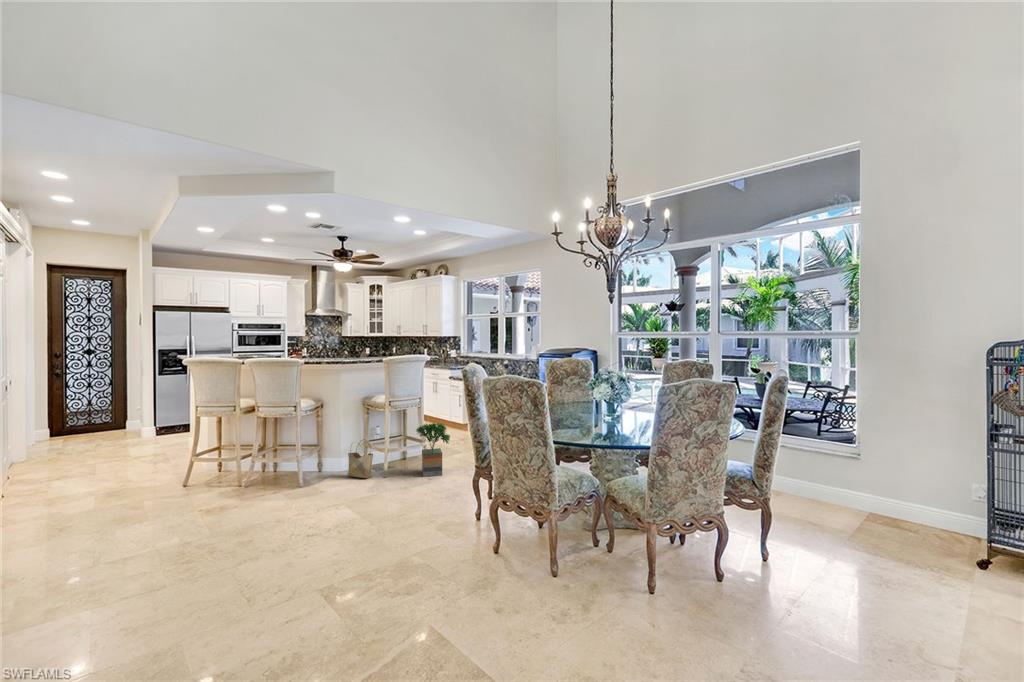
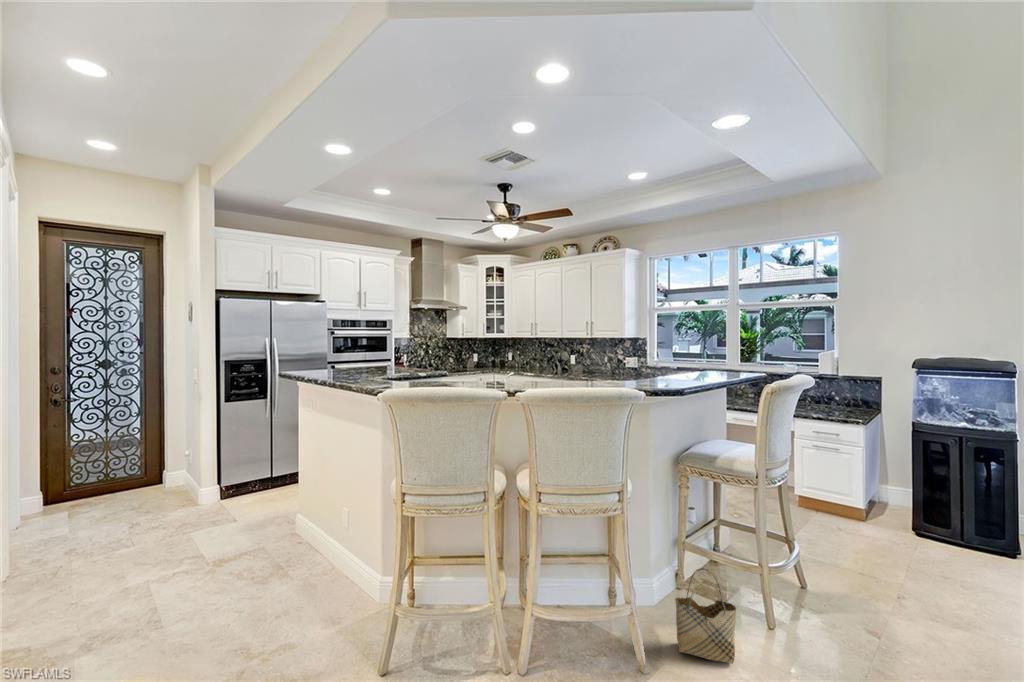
potted tree: present [416,423,450,477] -> none [792,525,899,654]

